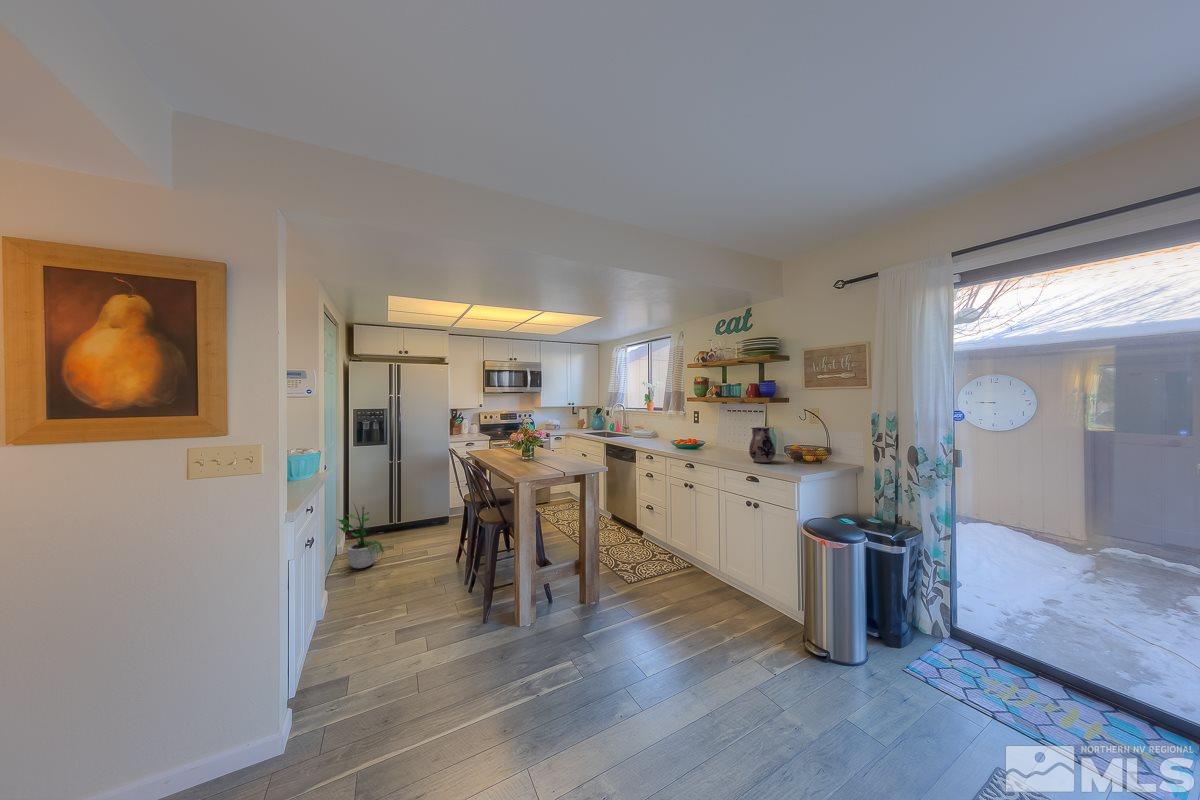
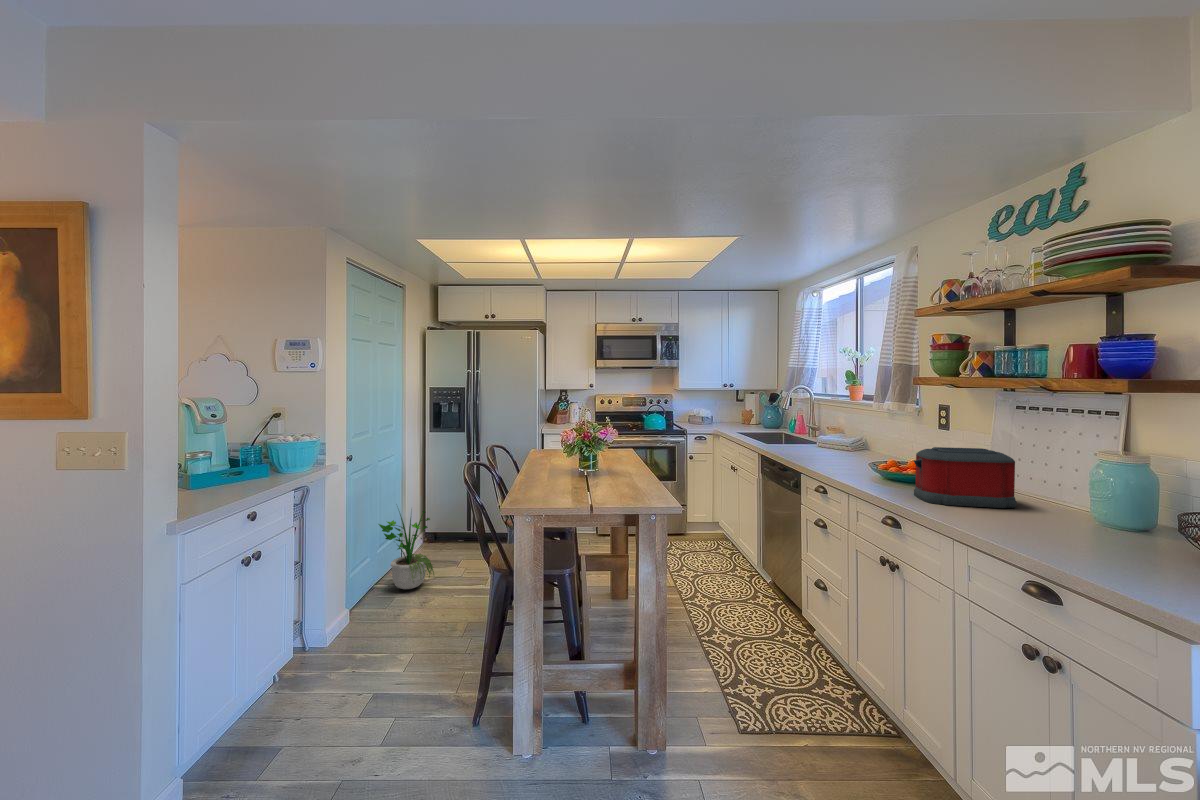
ceramic pitcher: present [749,427,775,463] -> none [1051,455,1143,553]
toaster: none [695,429,734,455] -> present [914,447,1016,508]

